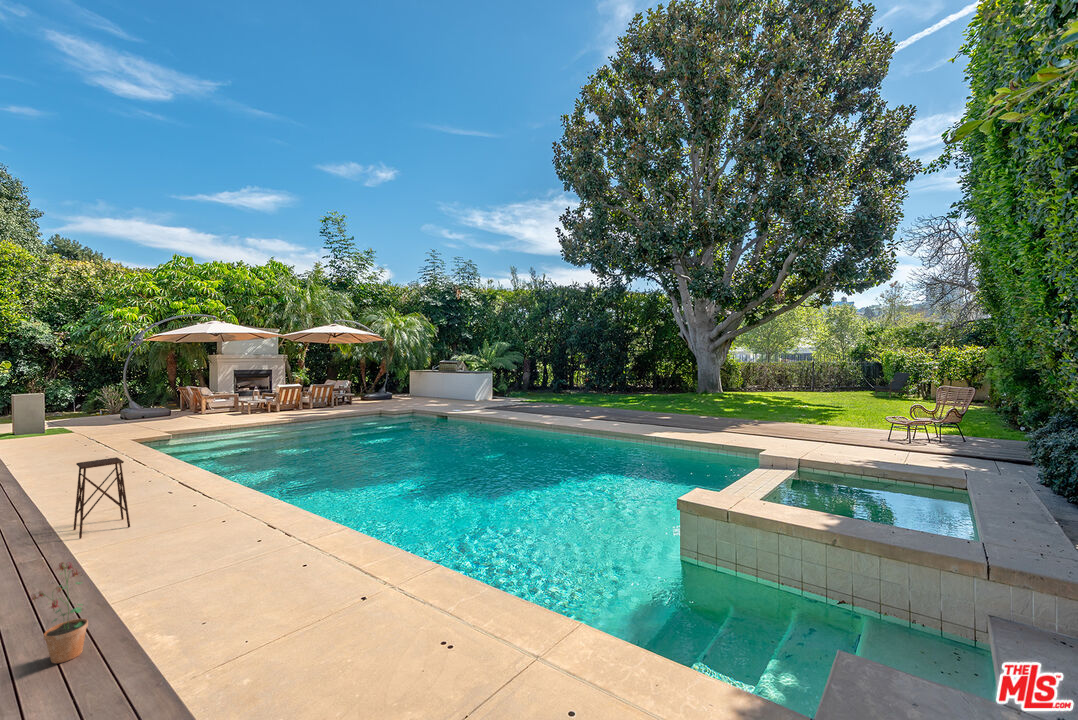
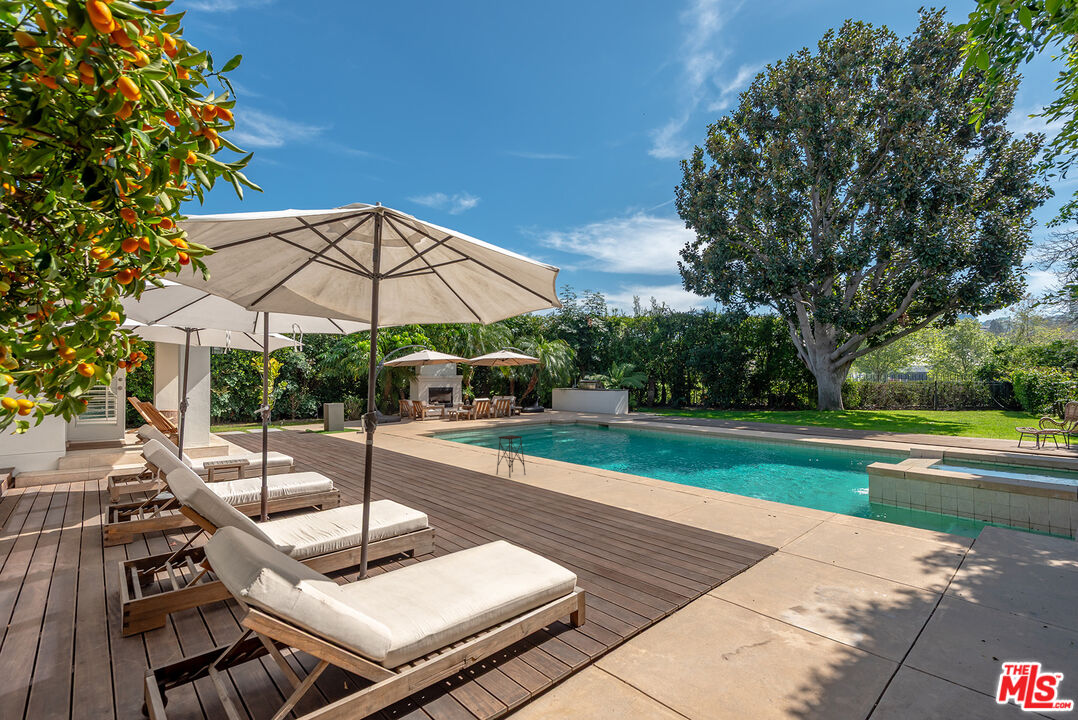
lounge chair: present [873,372,910,398] -> none [1004,391,1044,416]
potted plant: present [32,562,88,663] -> none [599,468,621,509]

